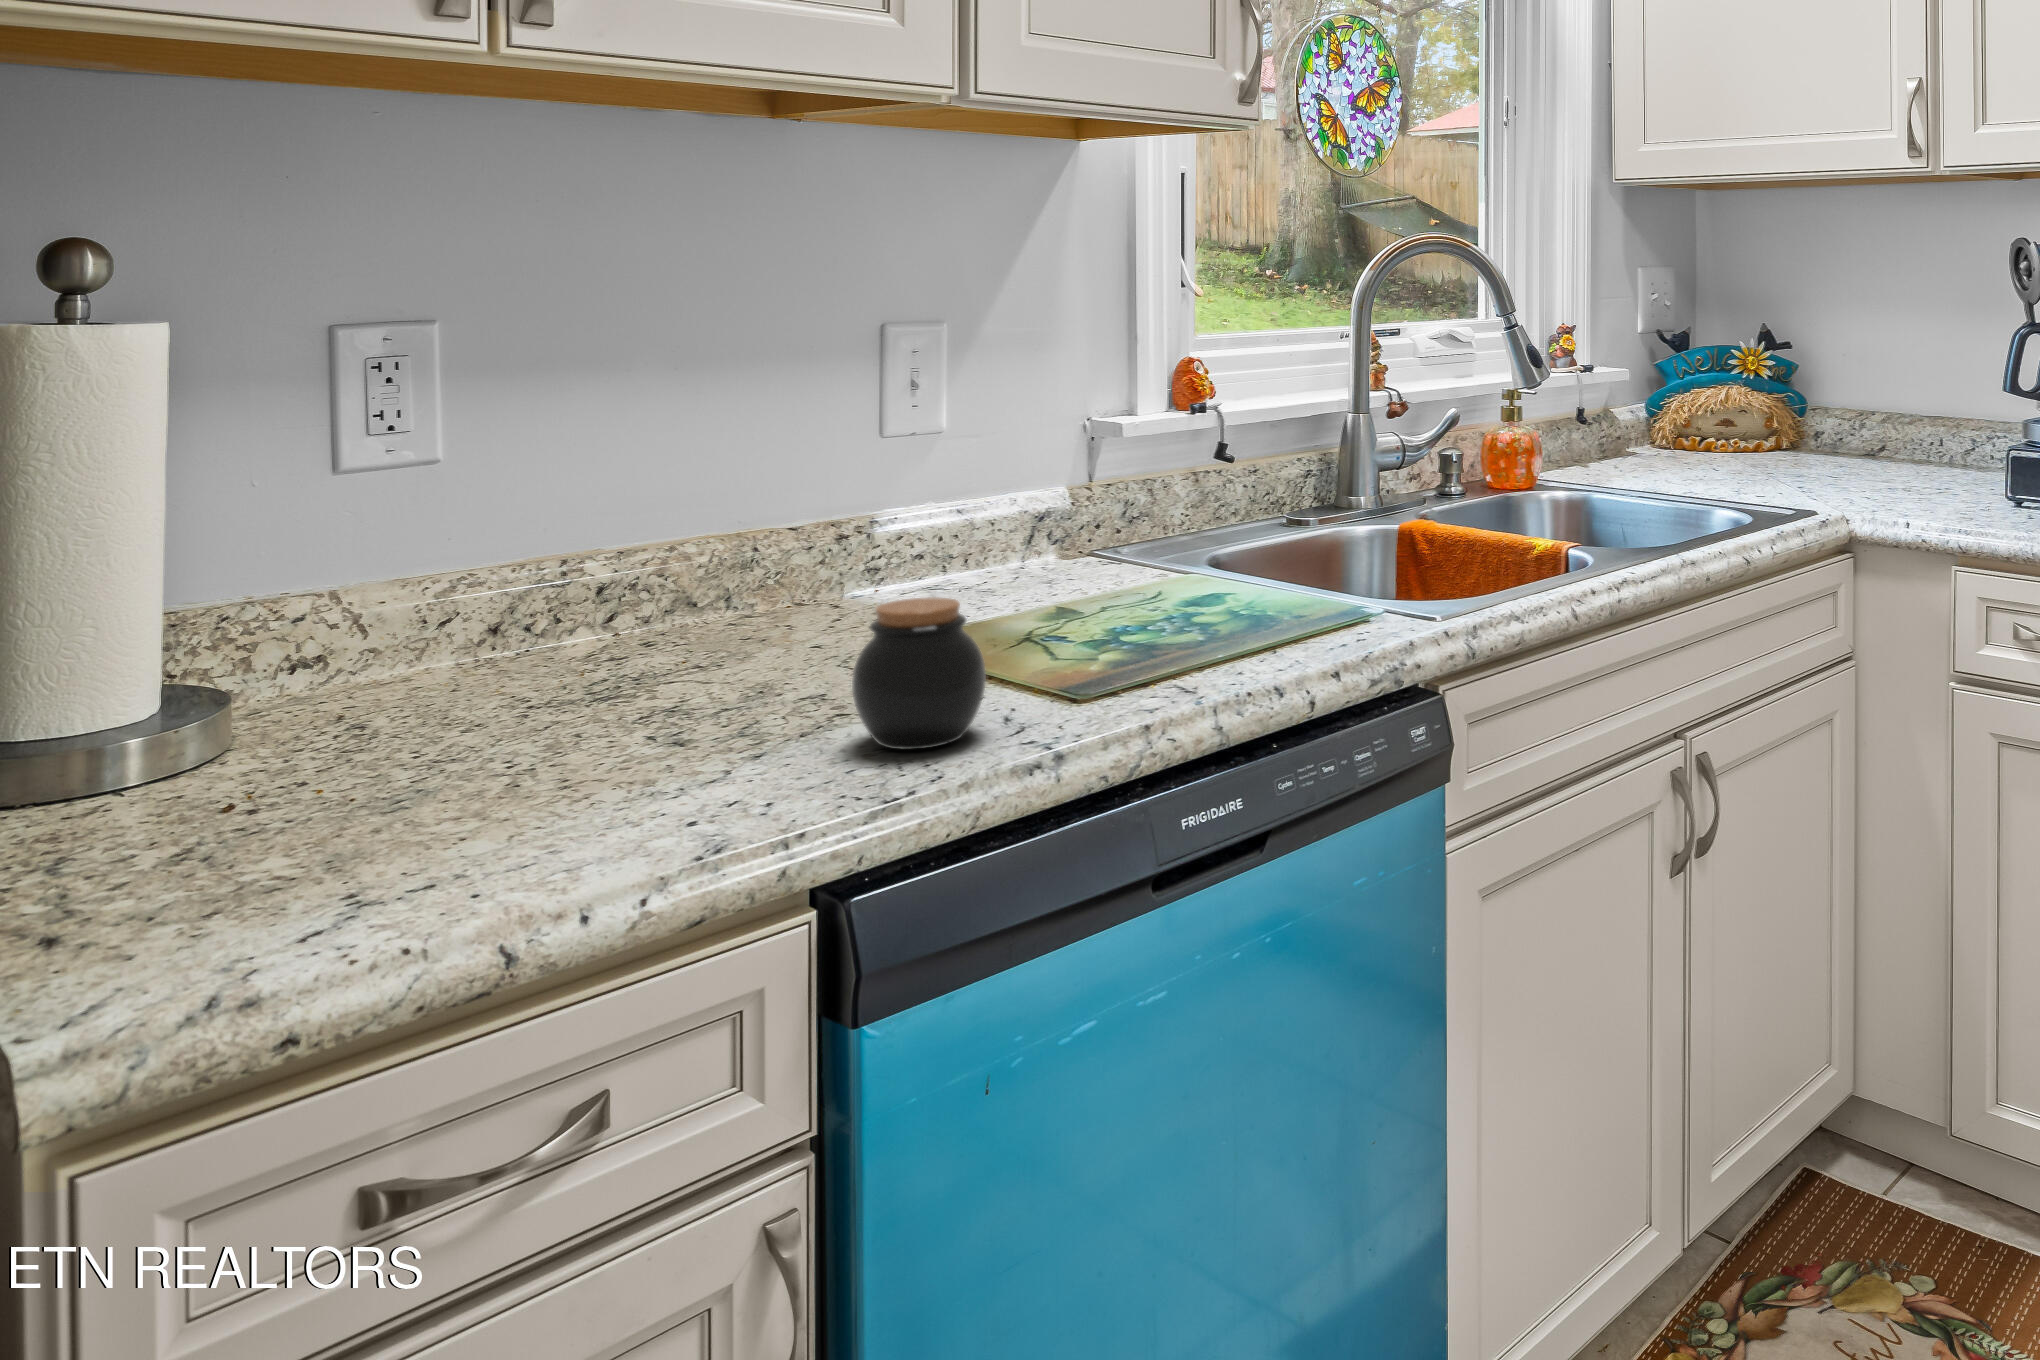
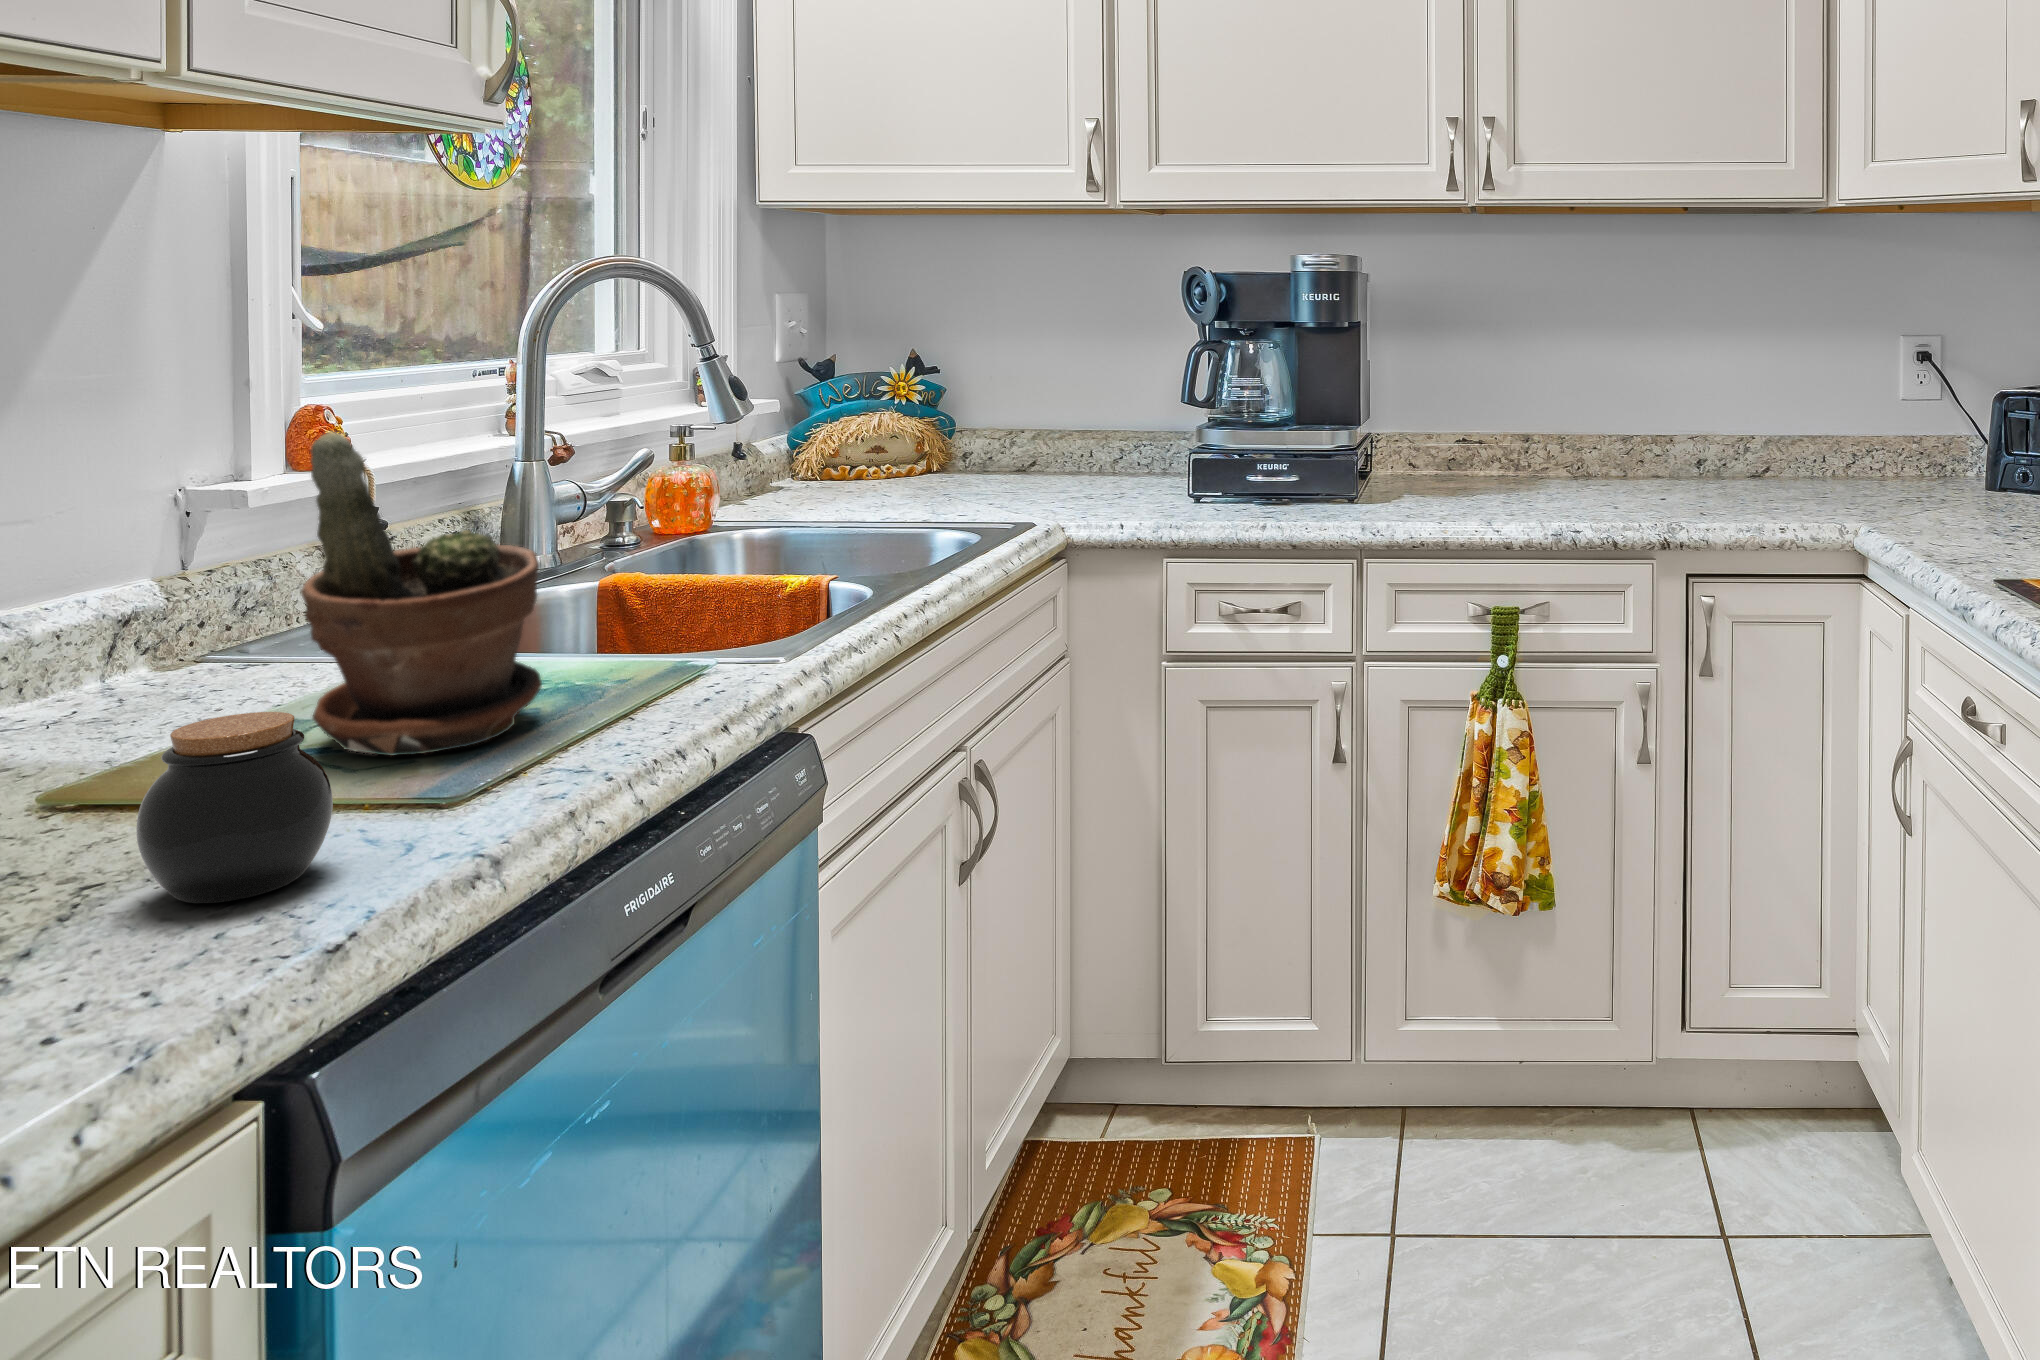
potted plant: none [1055,372,1235,657] -> present [301,432,542,756]

